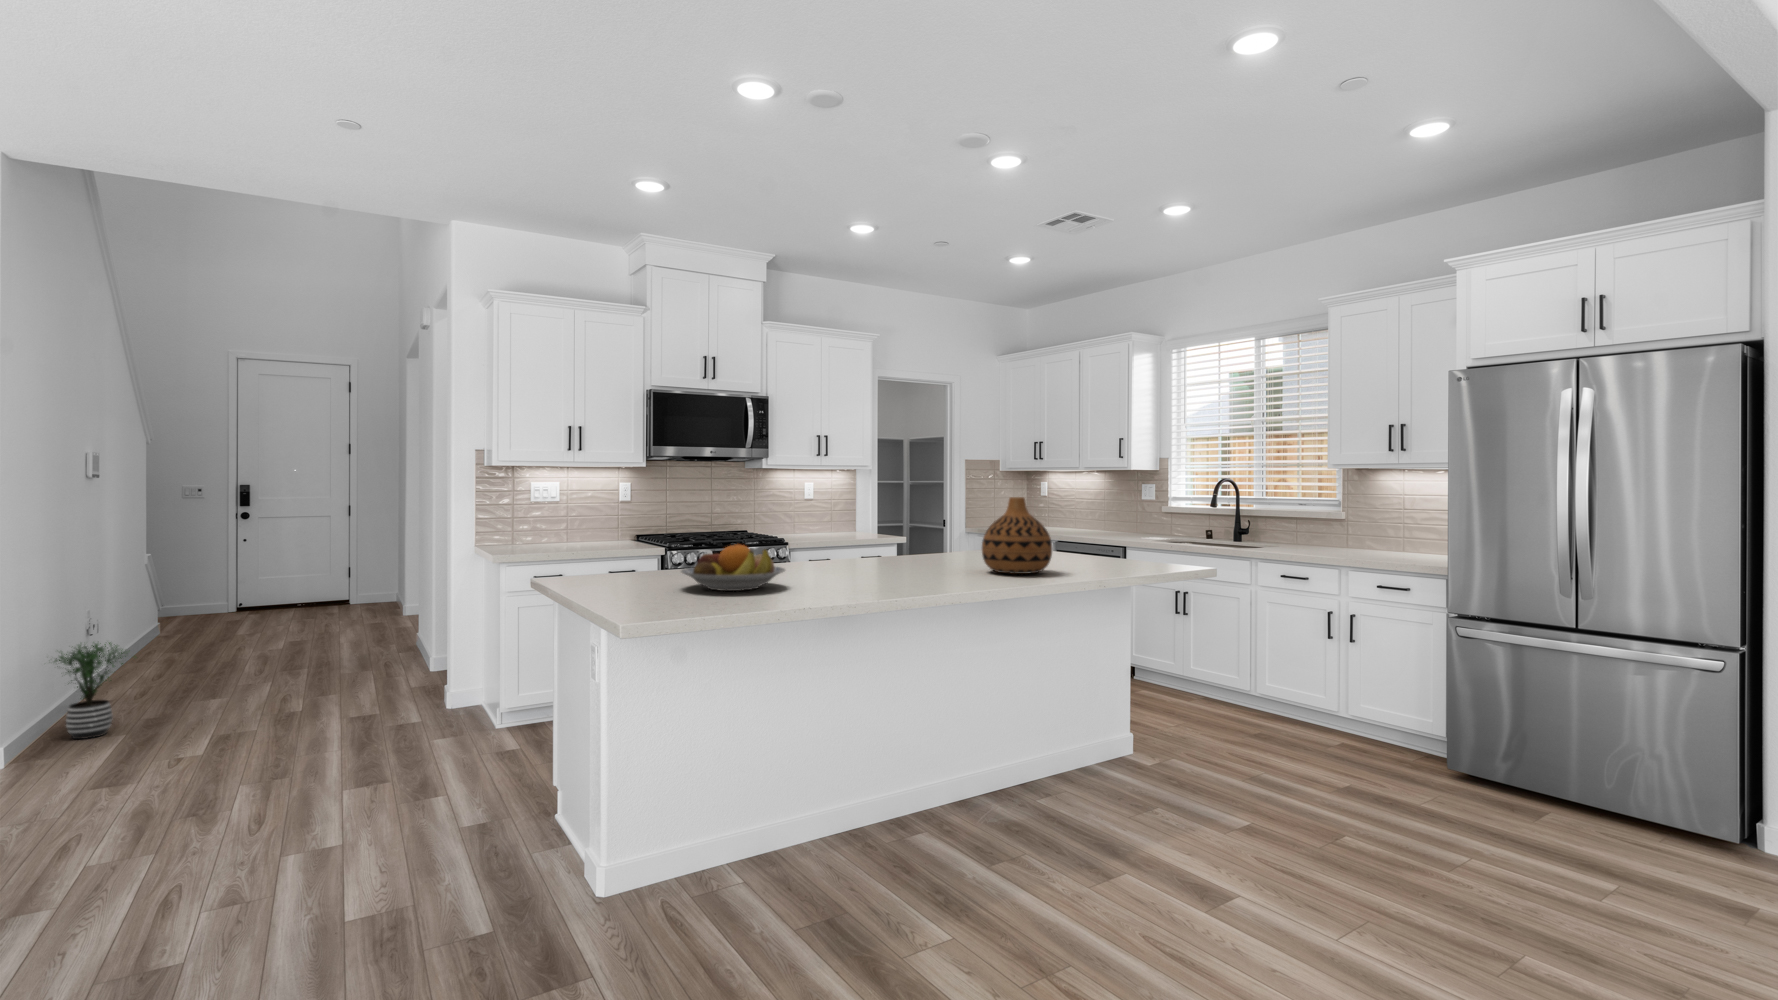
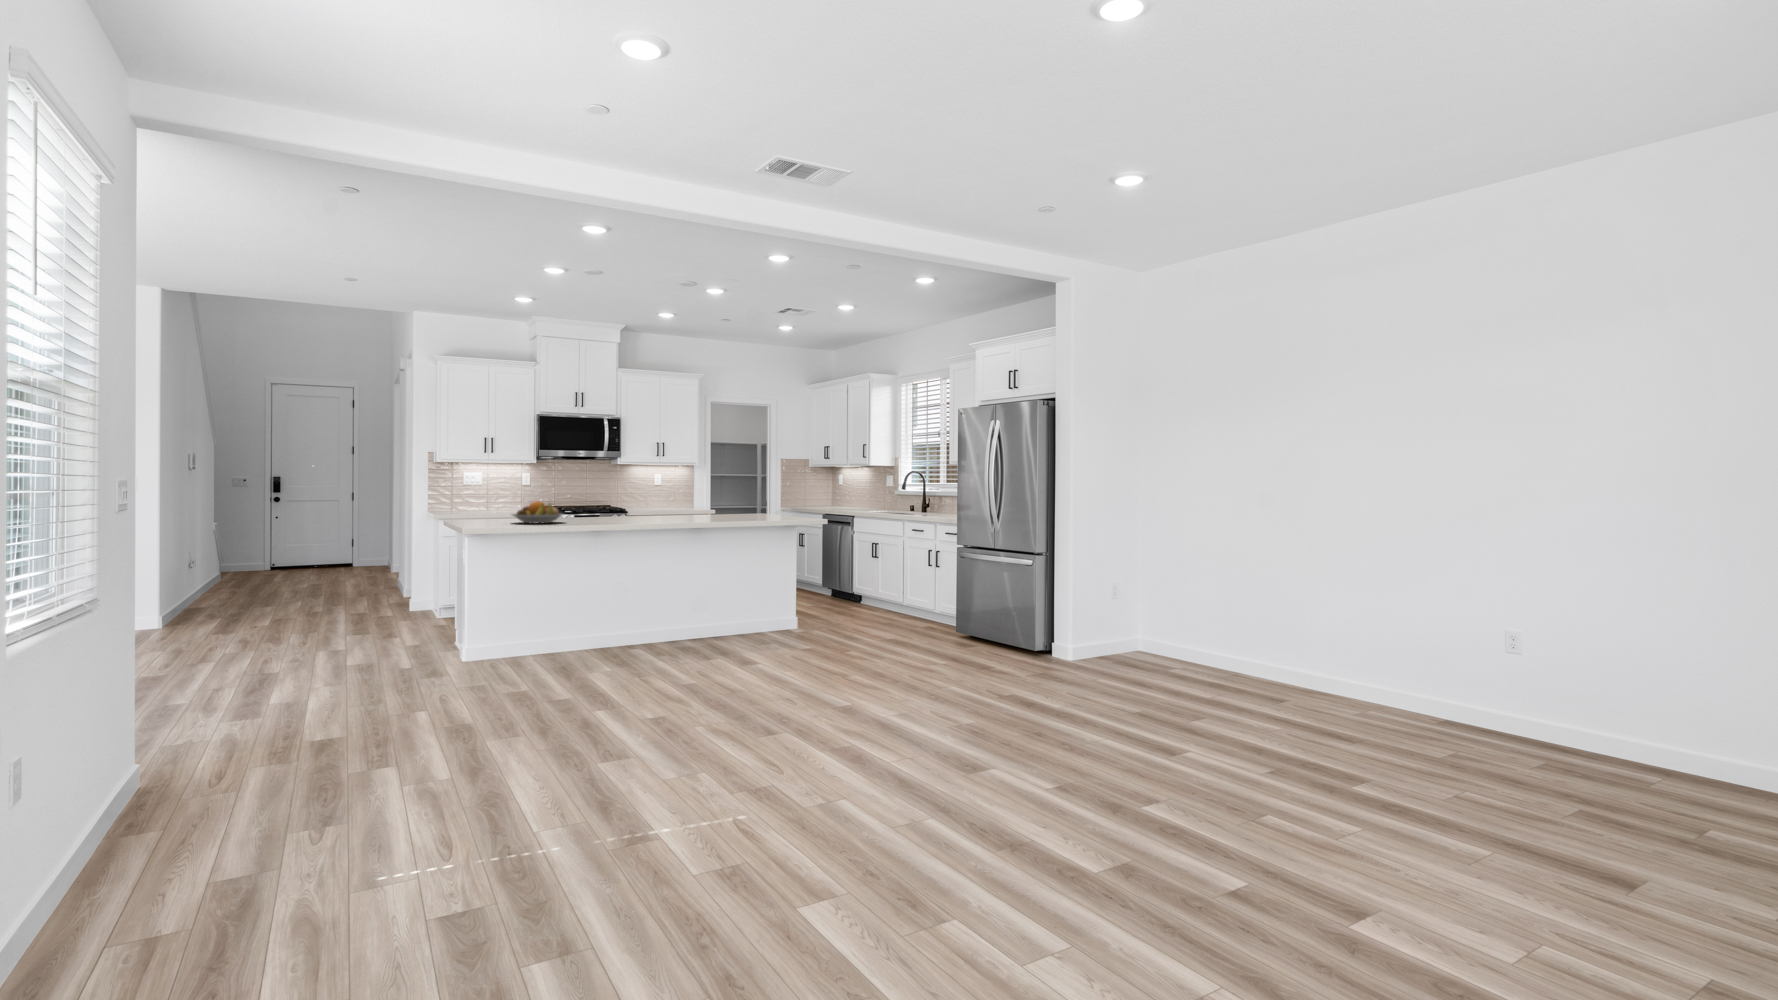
vase: present [982,497,1052,574] -> none [684,480,722,520]
potted plant: present [54,642,137,739] -> none [182,564,233,619]

